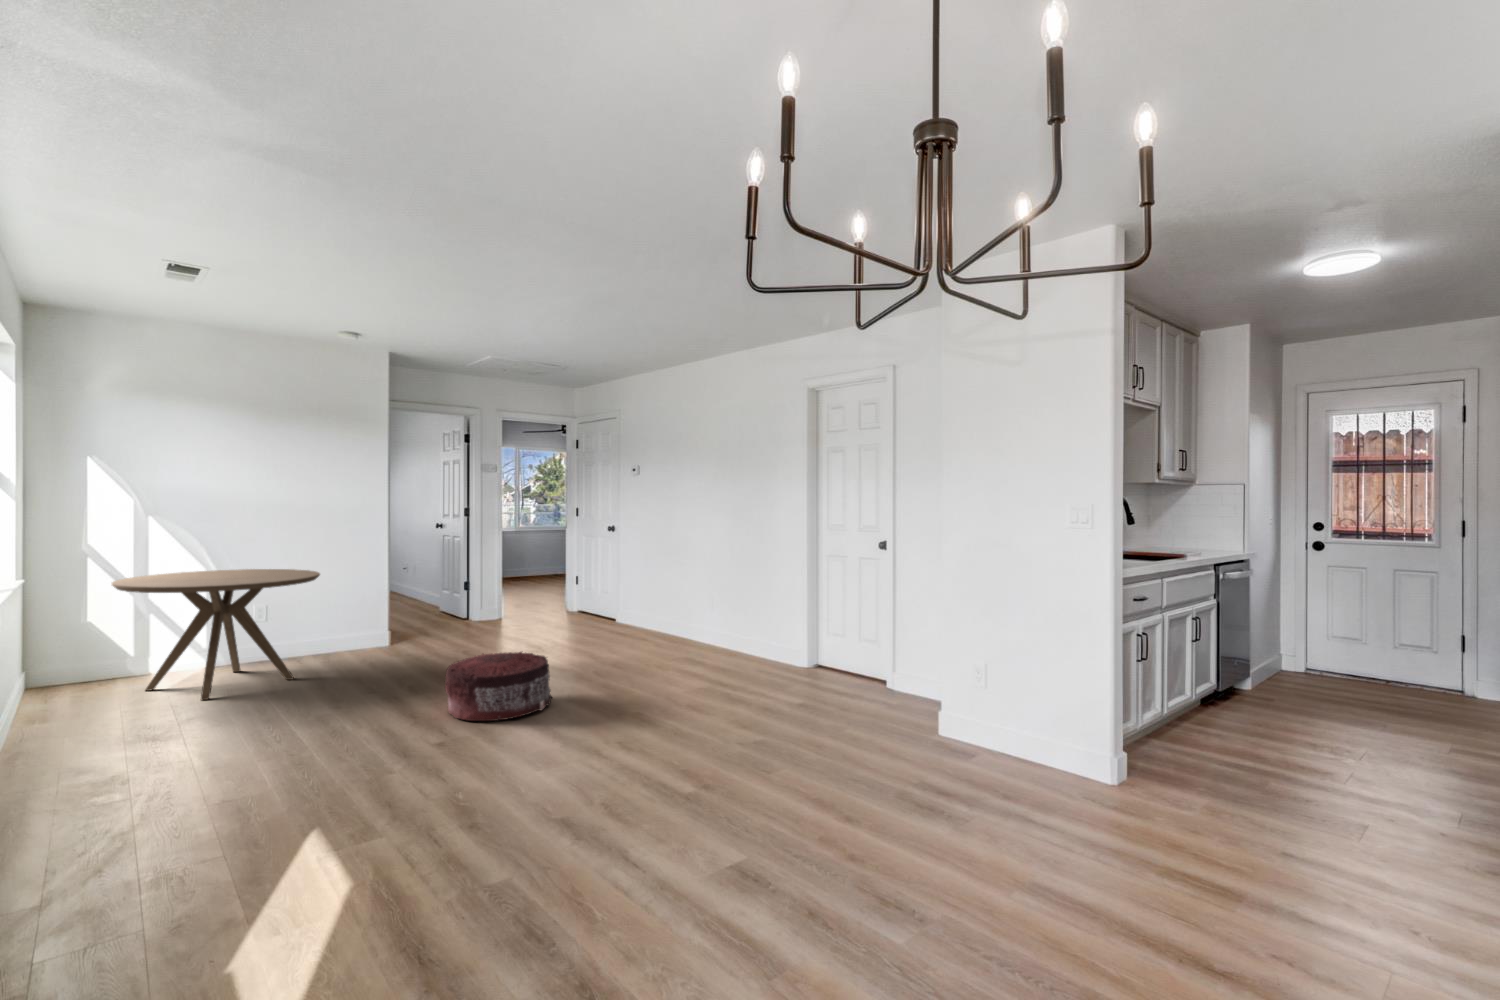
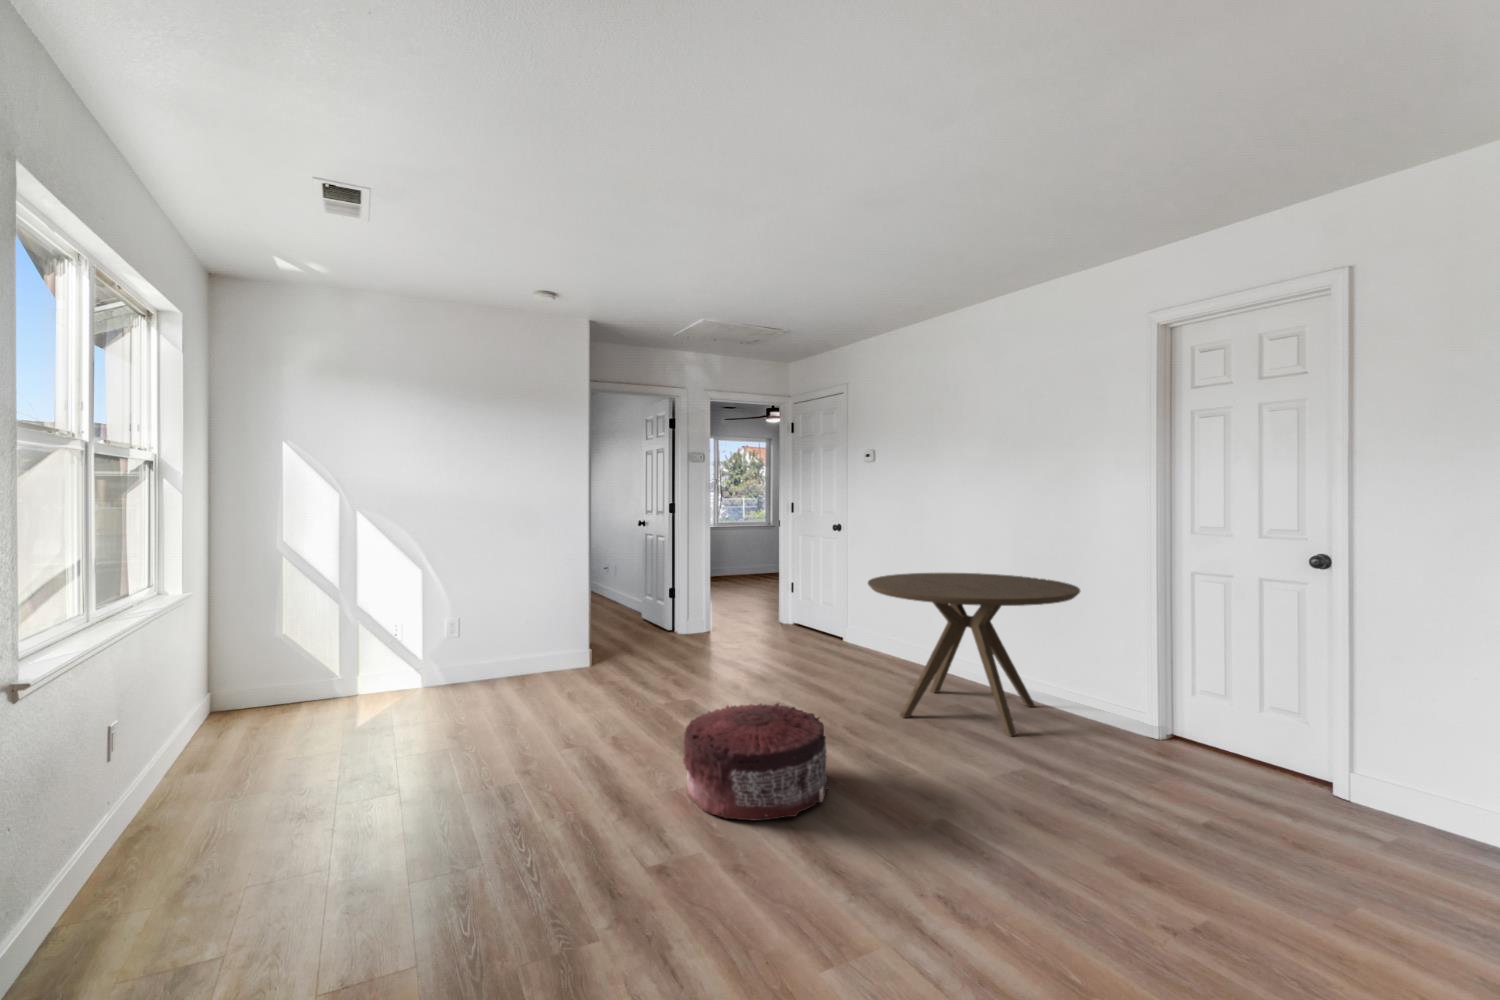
dining table: present [112,569,320,700] -> present [868,573,1080,736]

